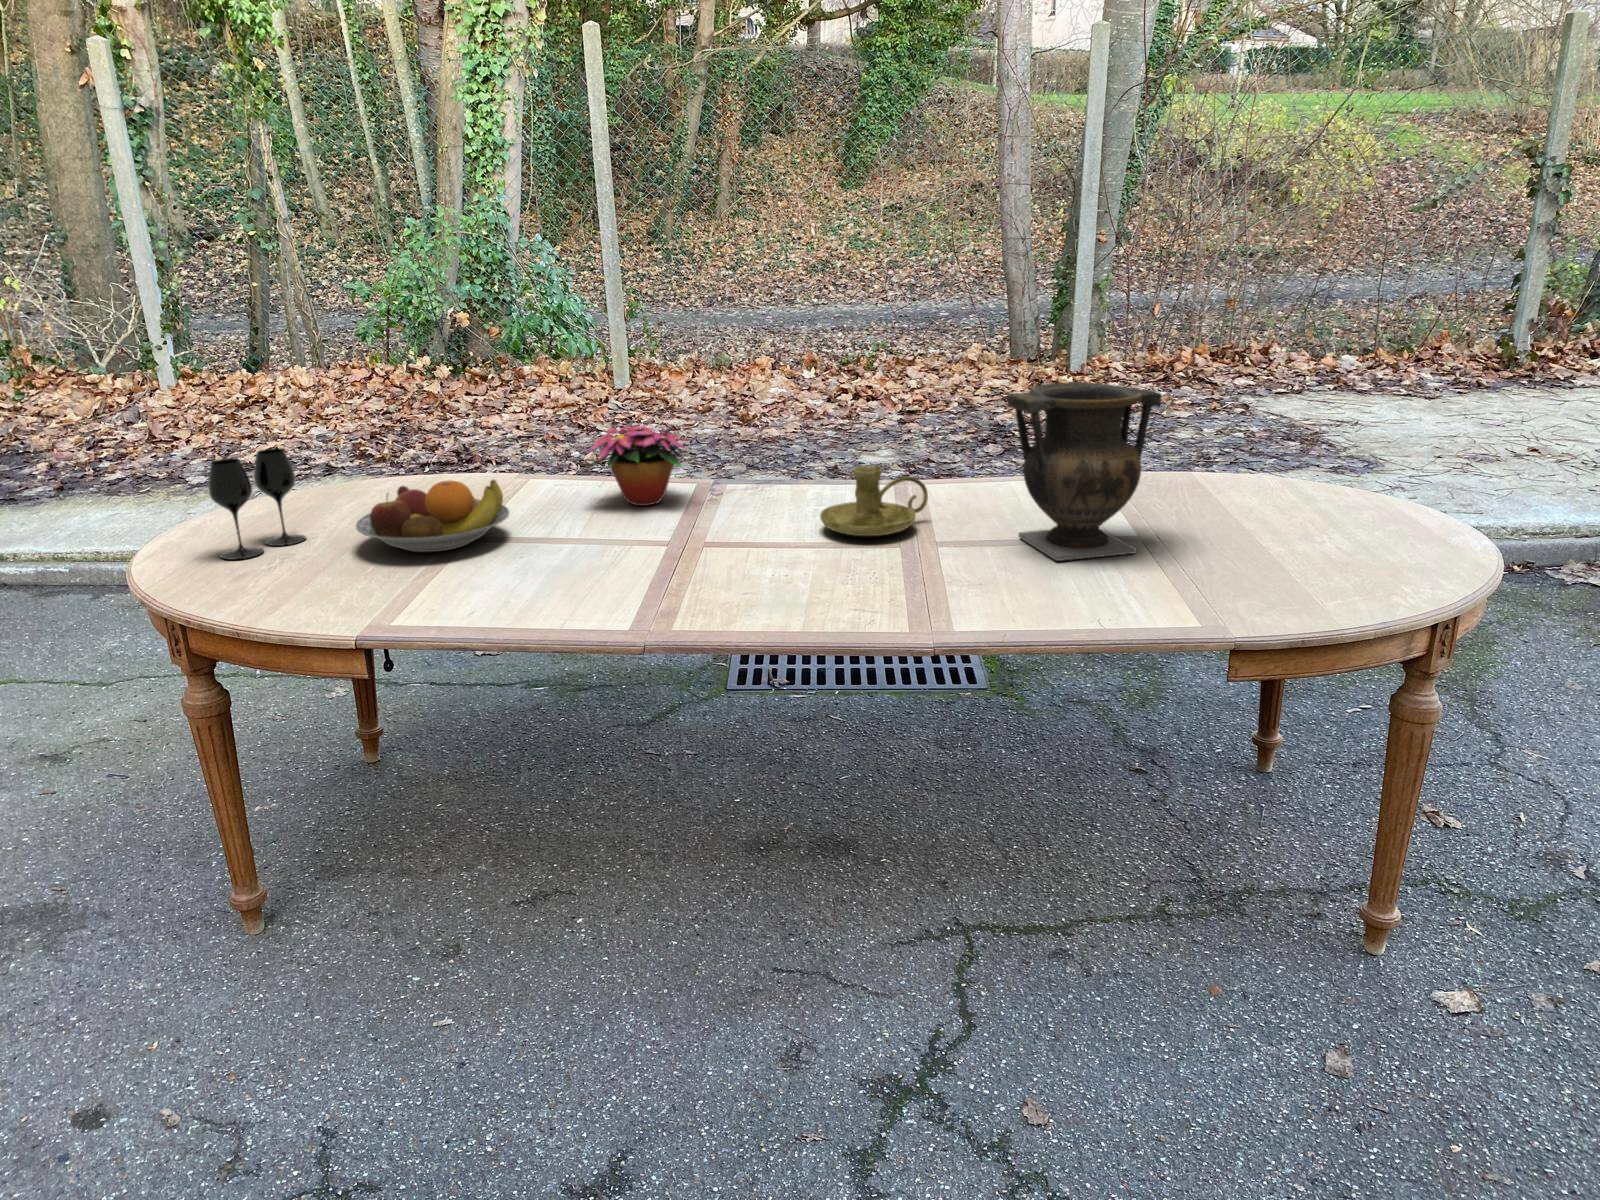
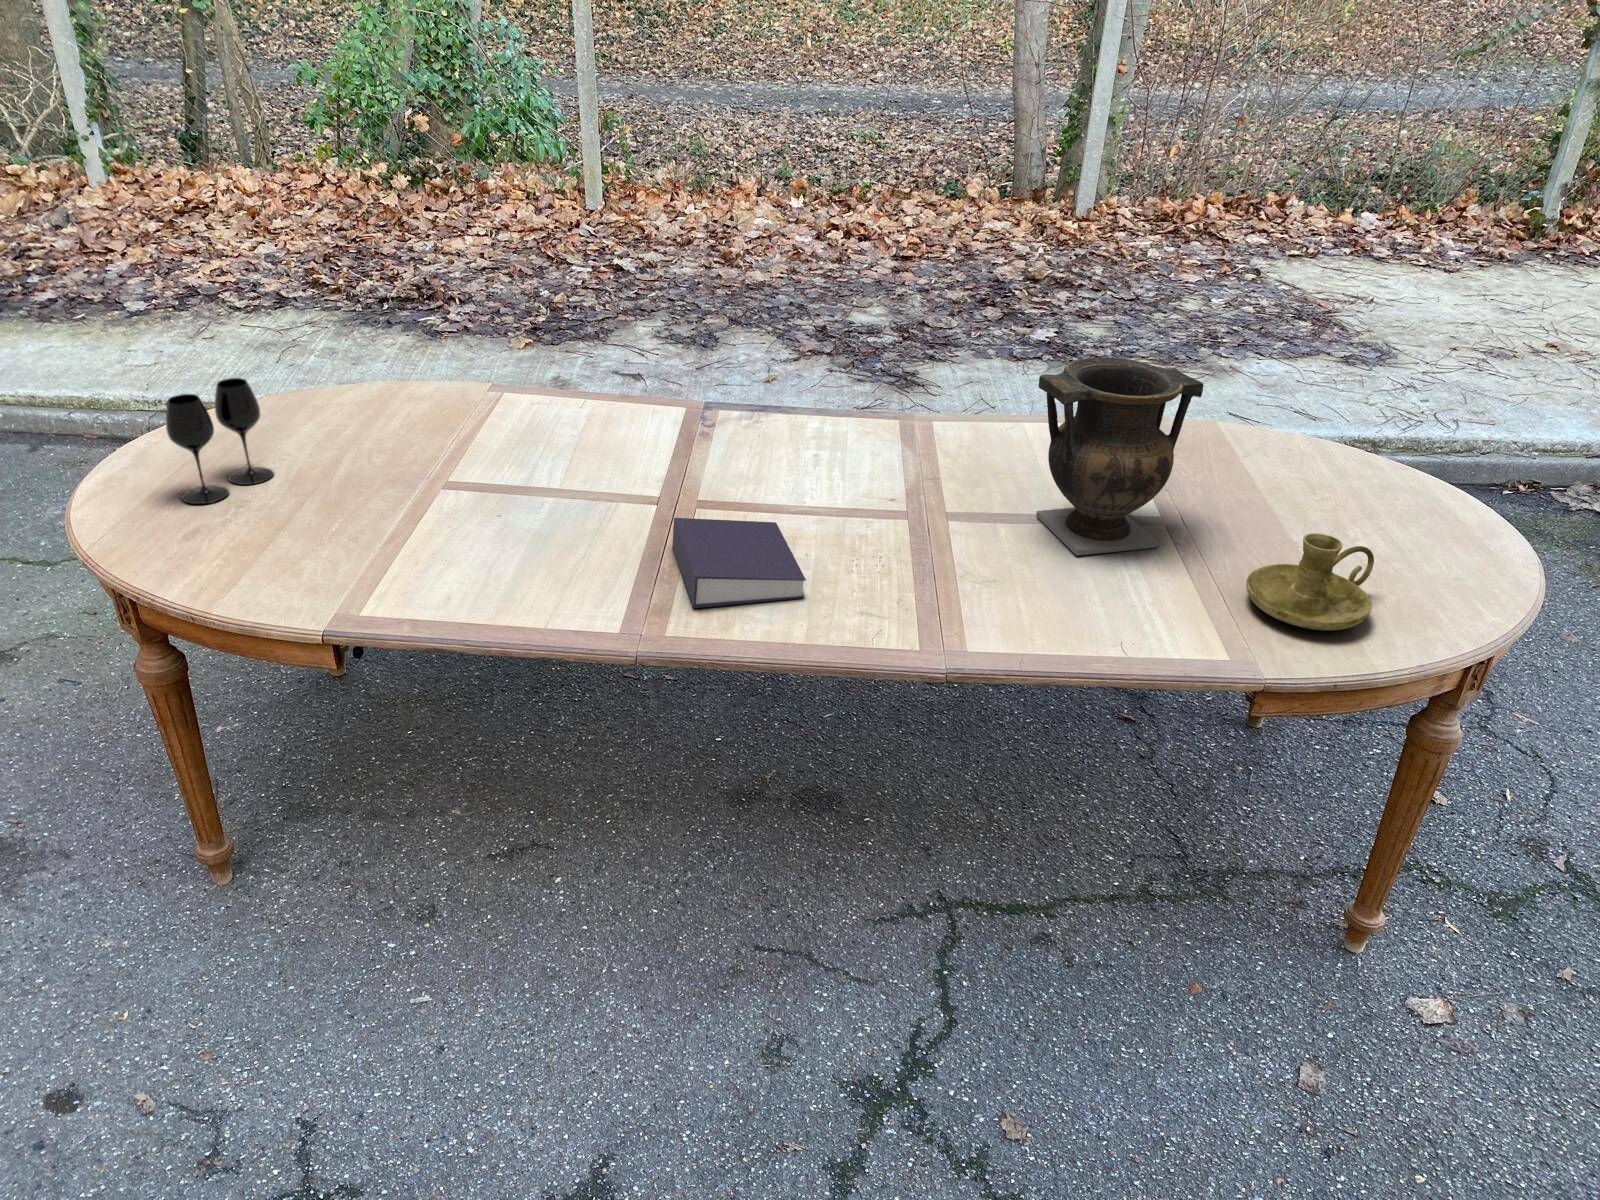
flower arrangement: present [587,425,686,506] -> none [570,352,697,443]
candle holder: present [820,465,928,536] -> present [1246,533,1374,630]
fruit bowl: present [356,480,509,552] -> none [329,422,495,504]
book: none [672,541,796,608] -> present [672,518,806,608]

